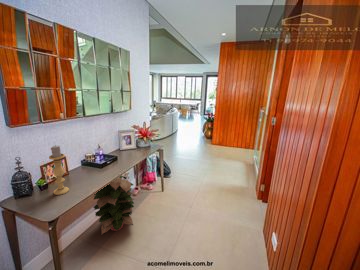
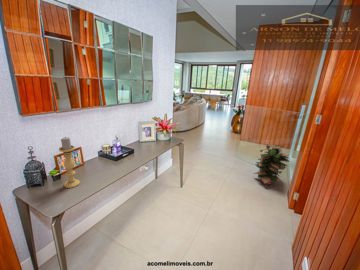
decorative plant: present [93,176,134,235] -> present [254,145,289,184]

